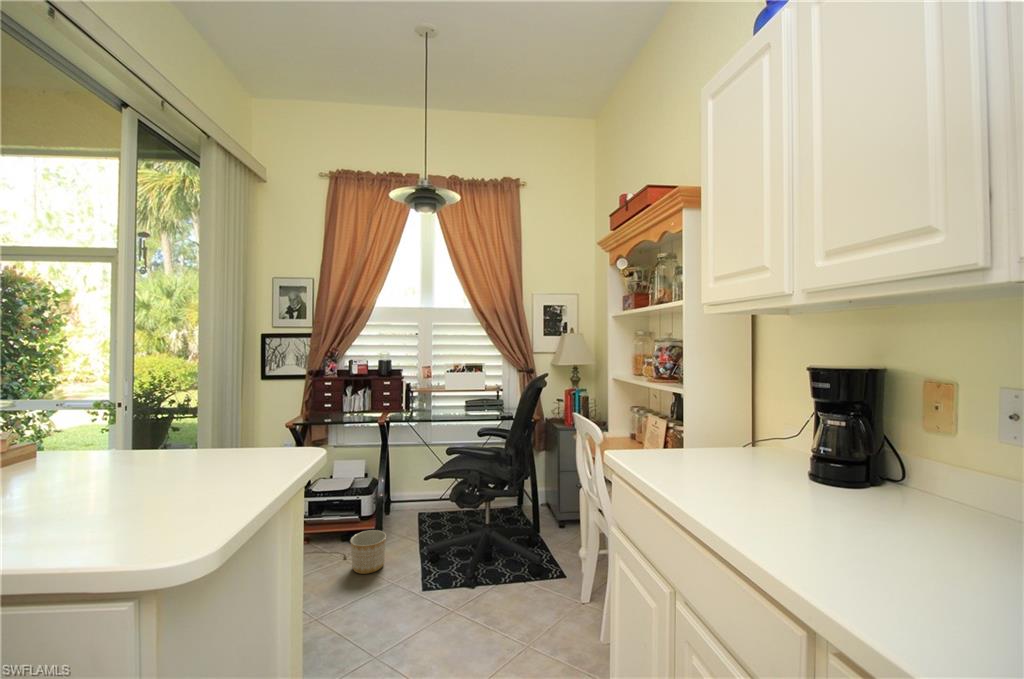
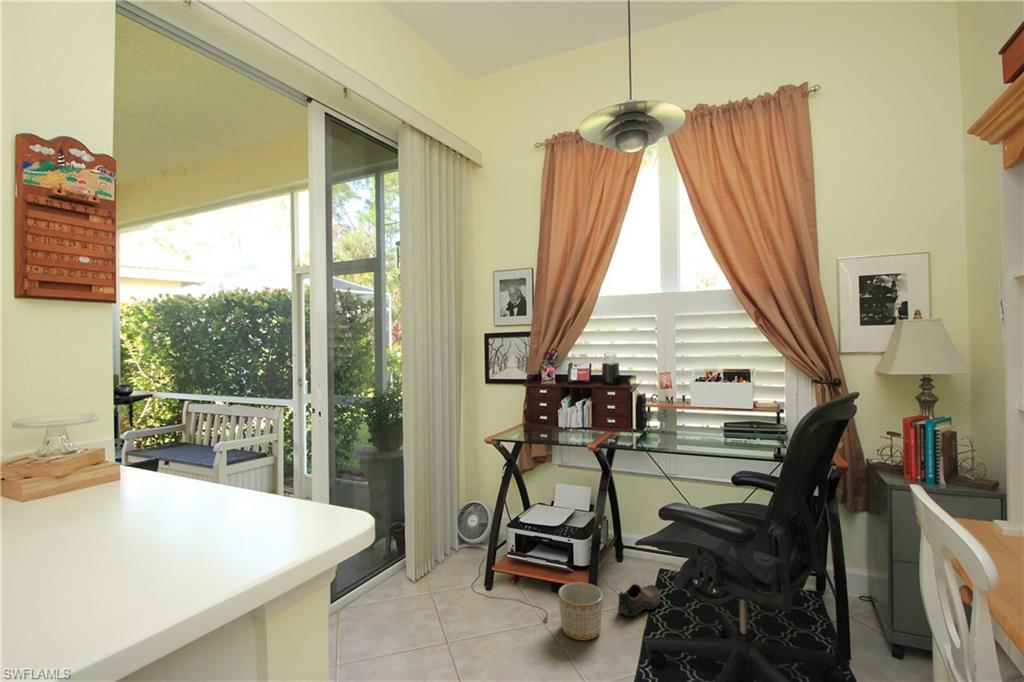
shoe: none [395,524,424,549] -> present [618,584,660,617]

